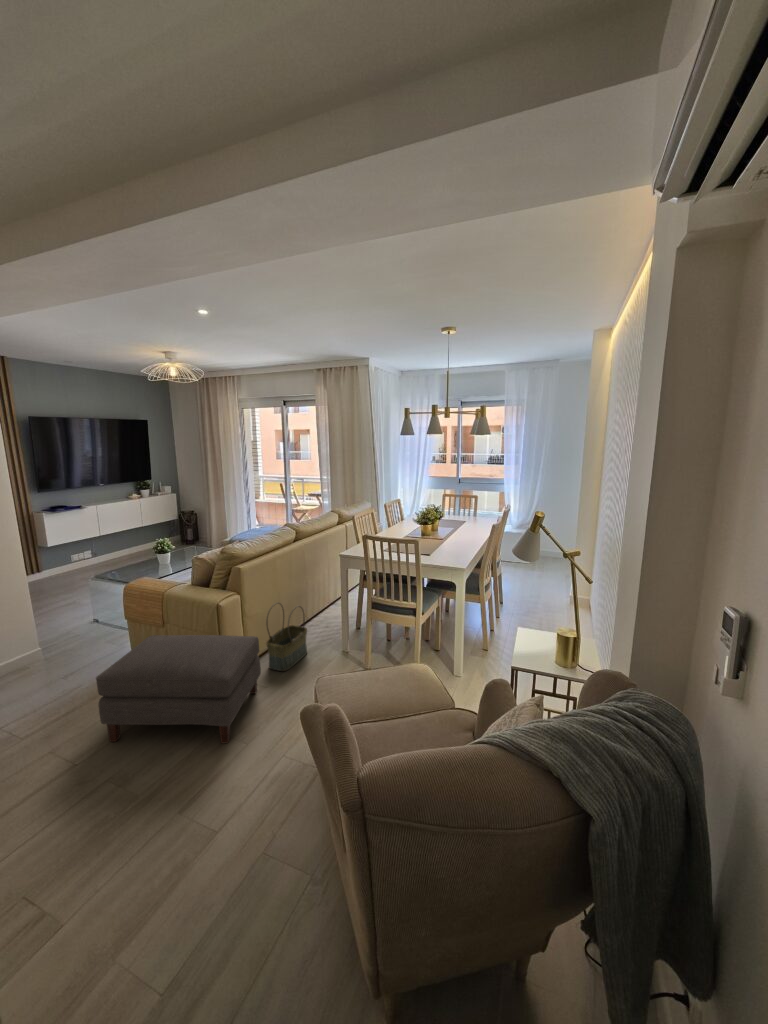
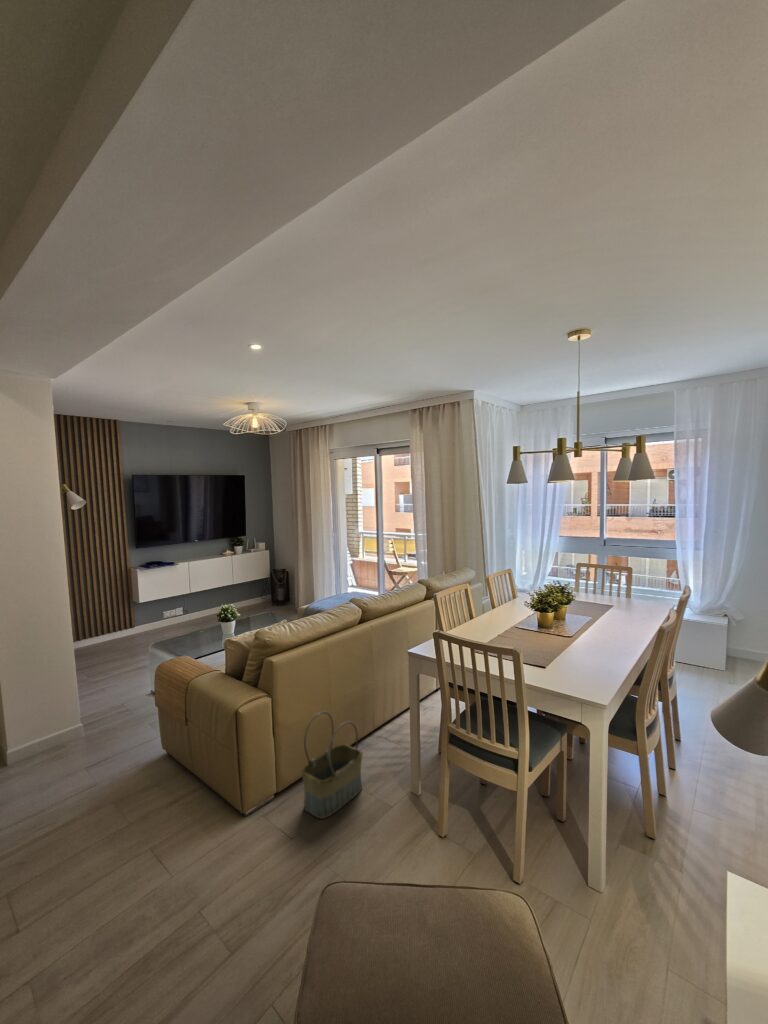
ottoman: present [96,635,261,743] -> none [60,743,282,950]

